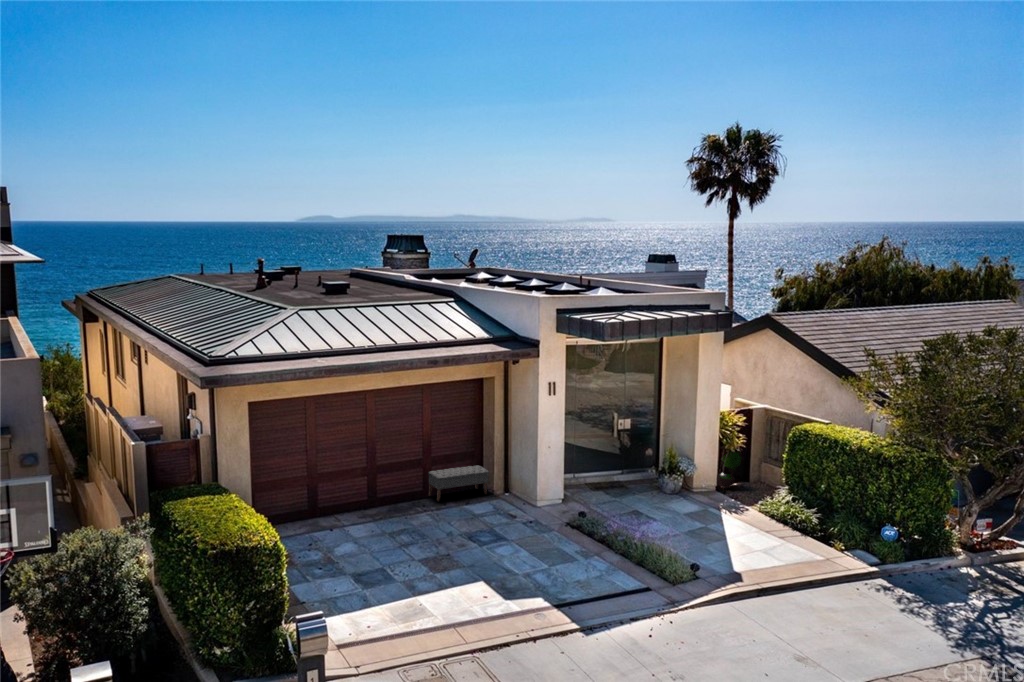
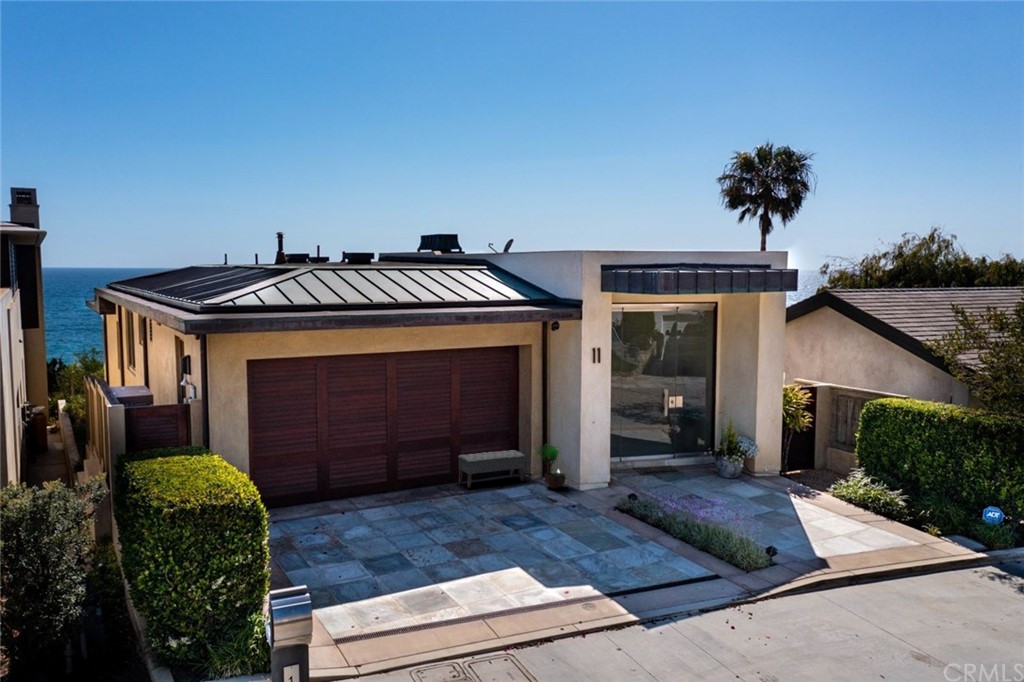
potted tree: present [717,453,740,488] -> present [537,444,566,488]

